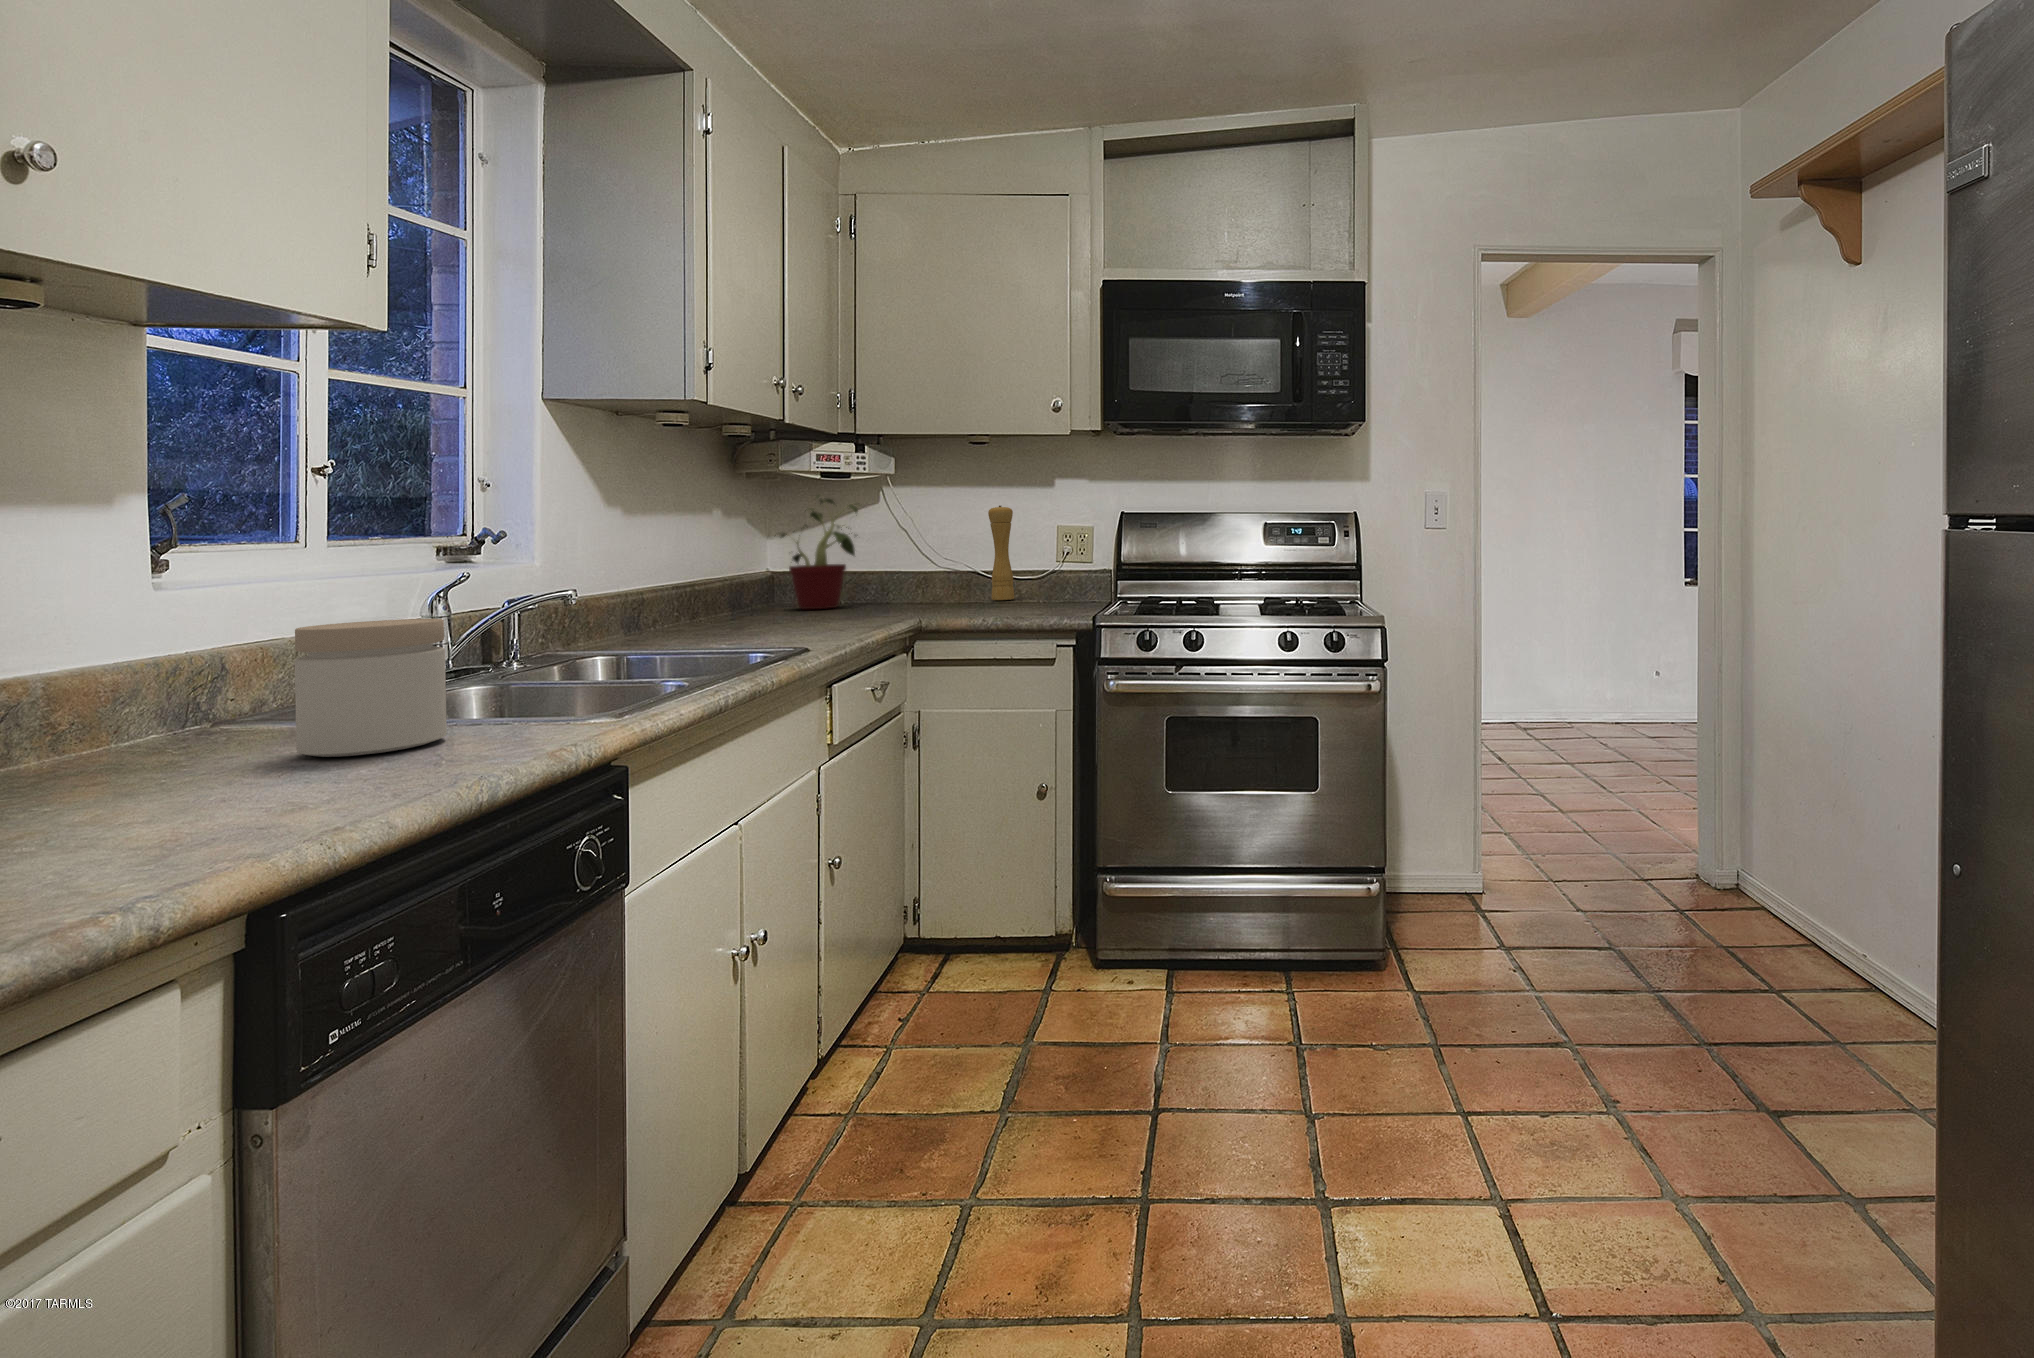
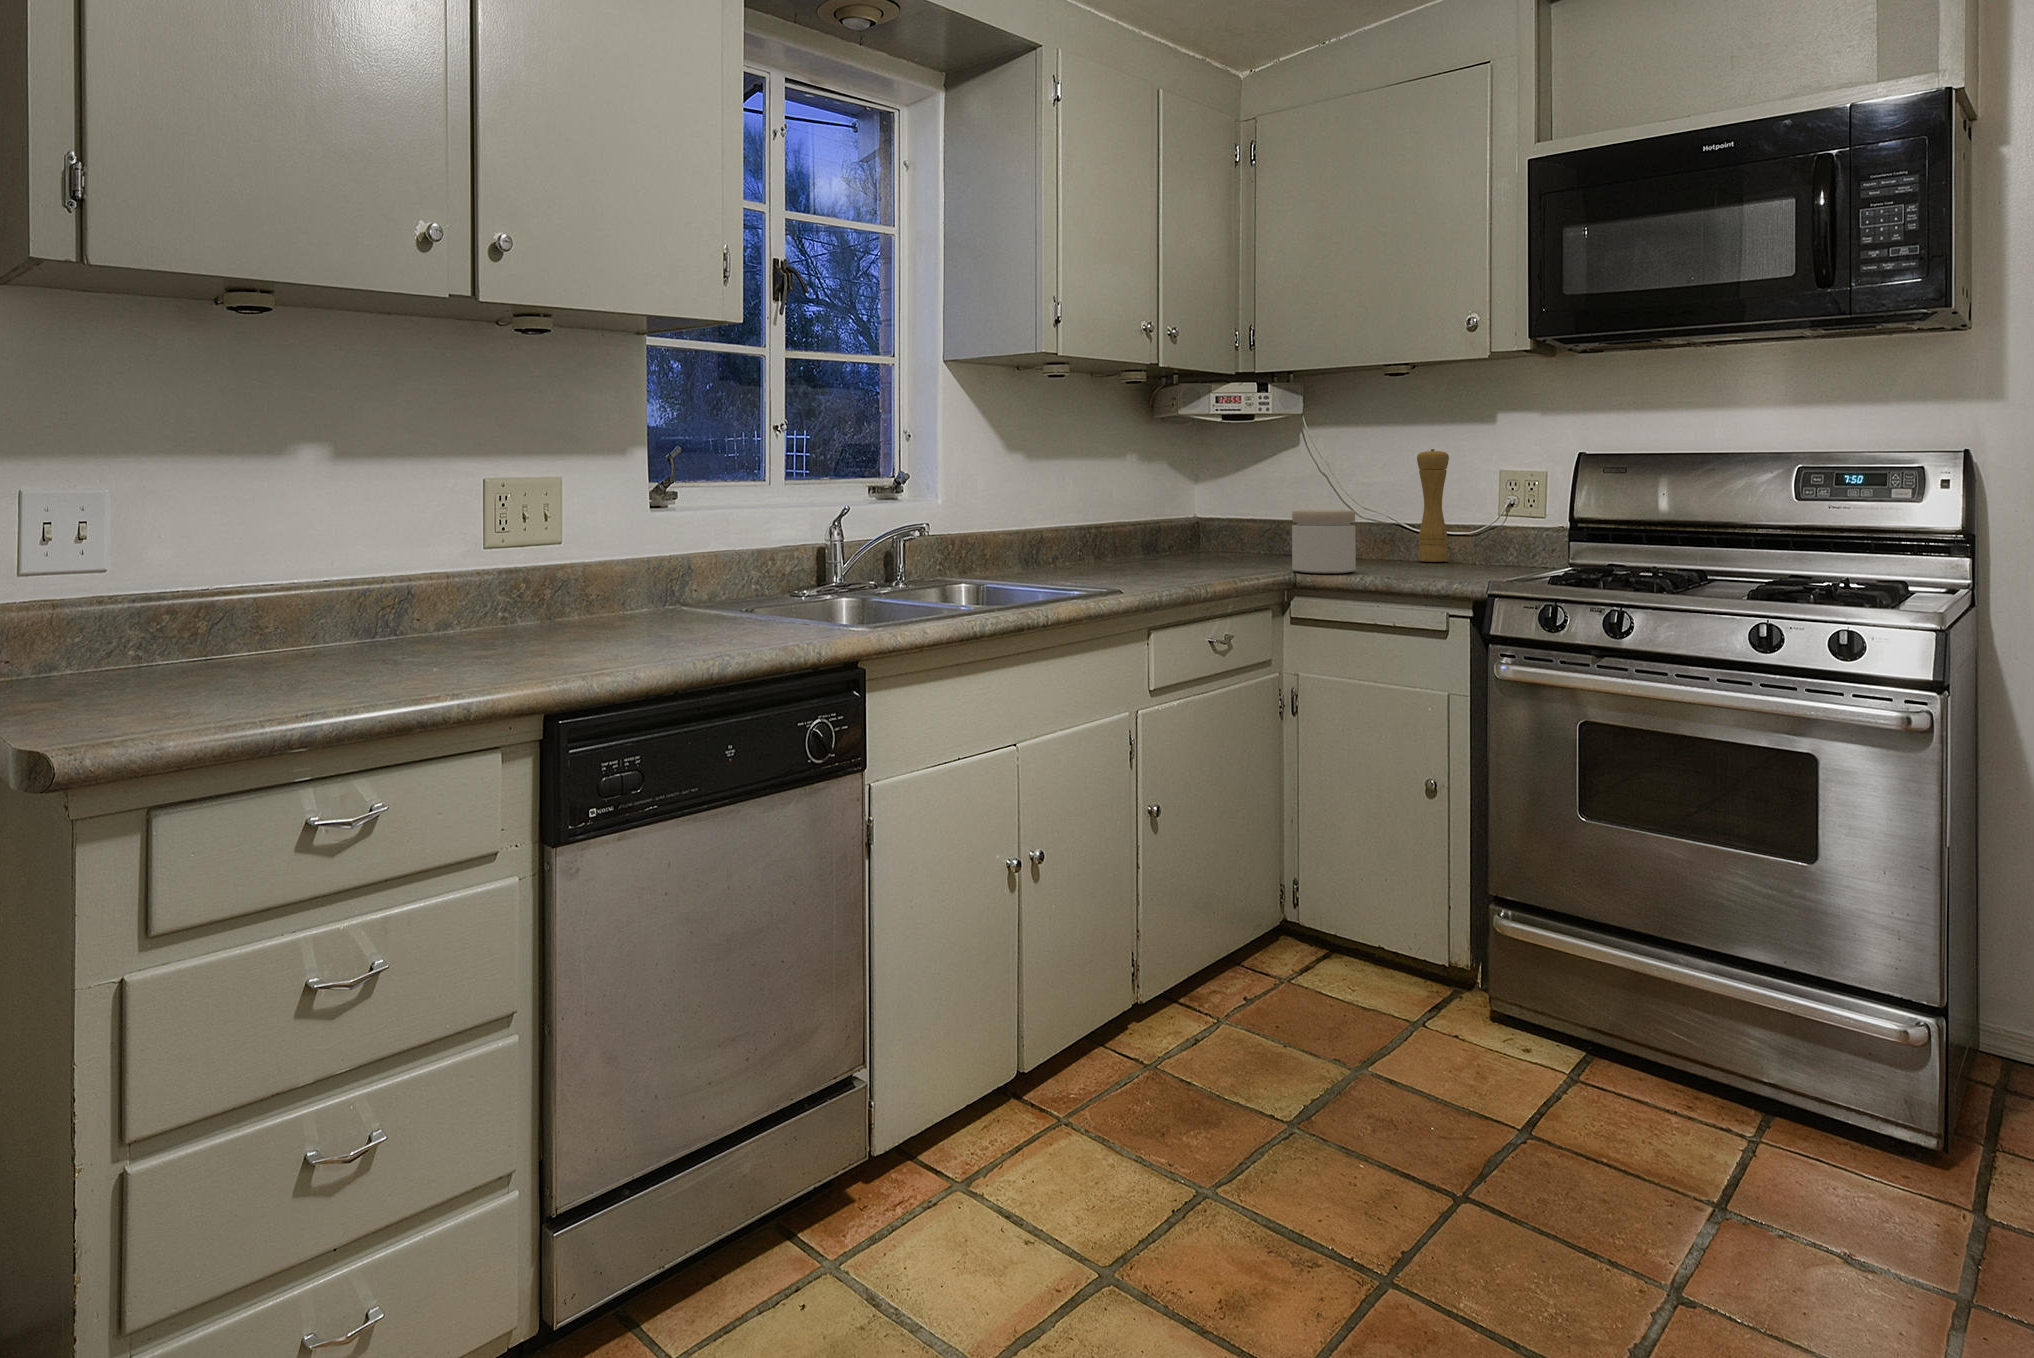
potted plant: present [779,494,858,610] -> none [1180,438,1279,557]
jar: present [295,619,447,757] -> present [1292,510,1356,573]

